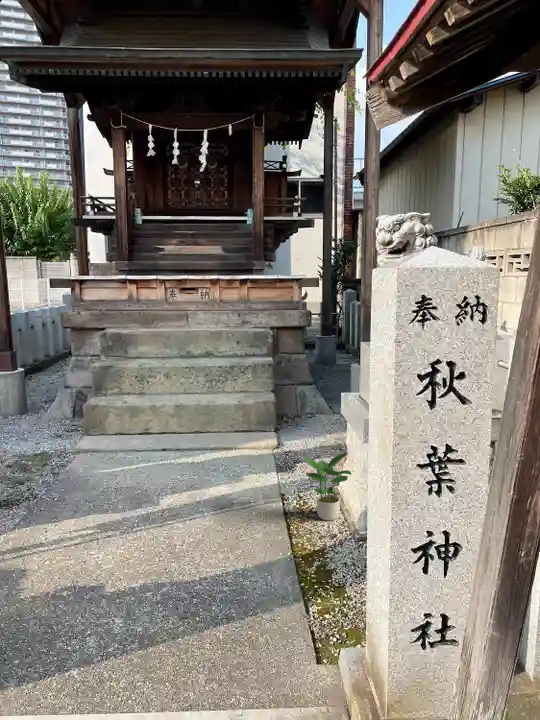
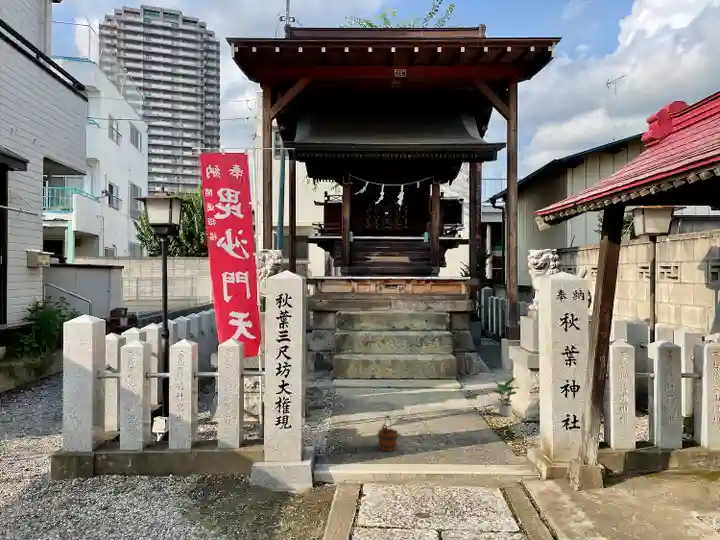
wooden bucket: none [14,582,62,664] -> present [378,415,398,451]

